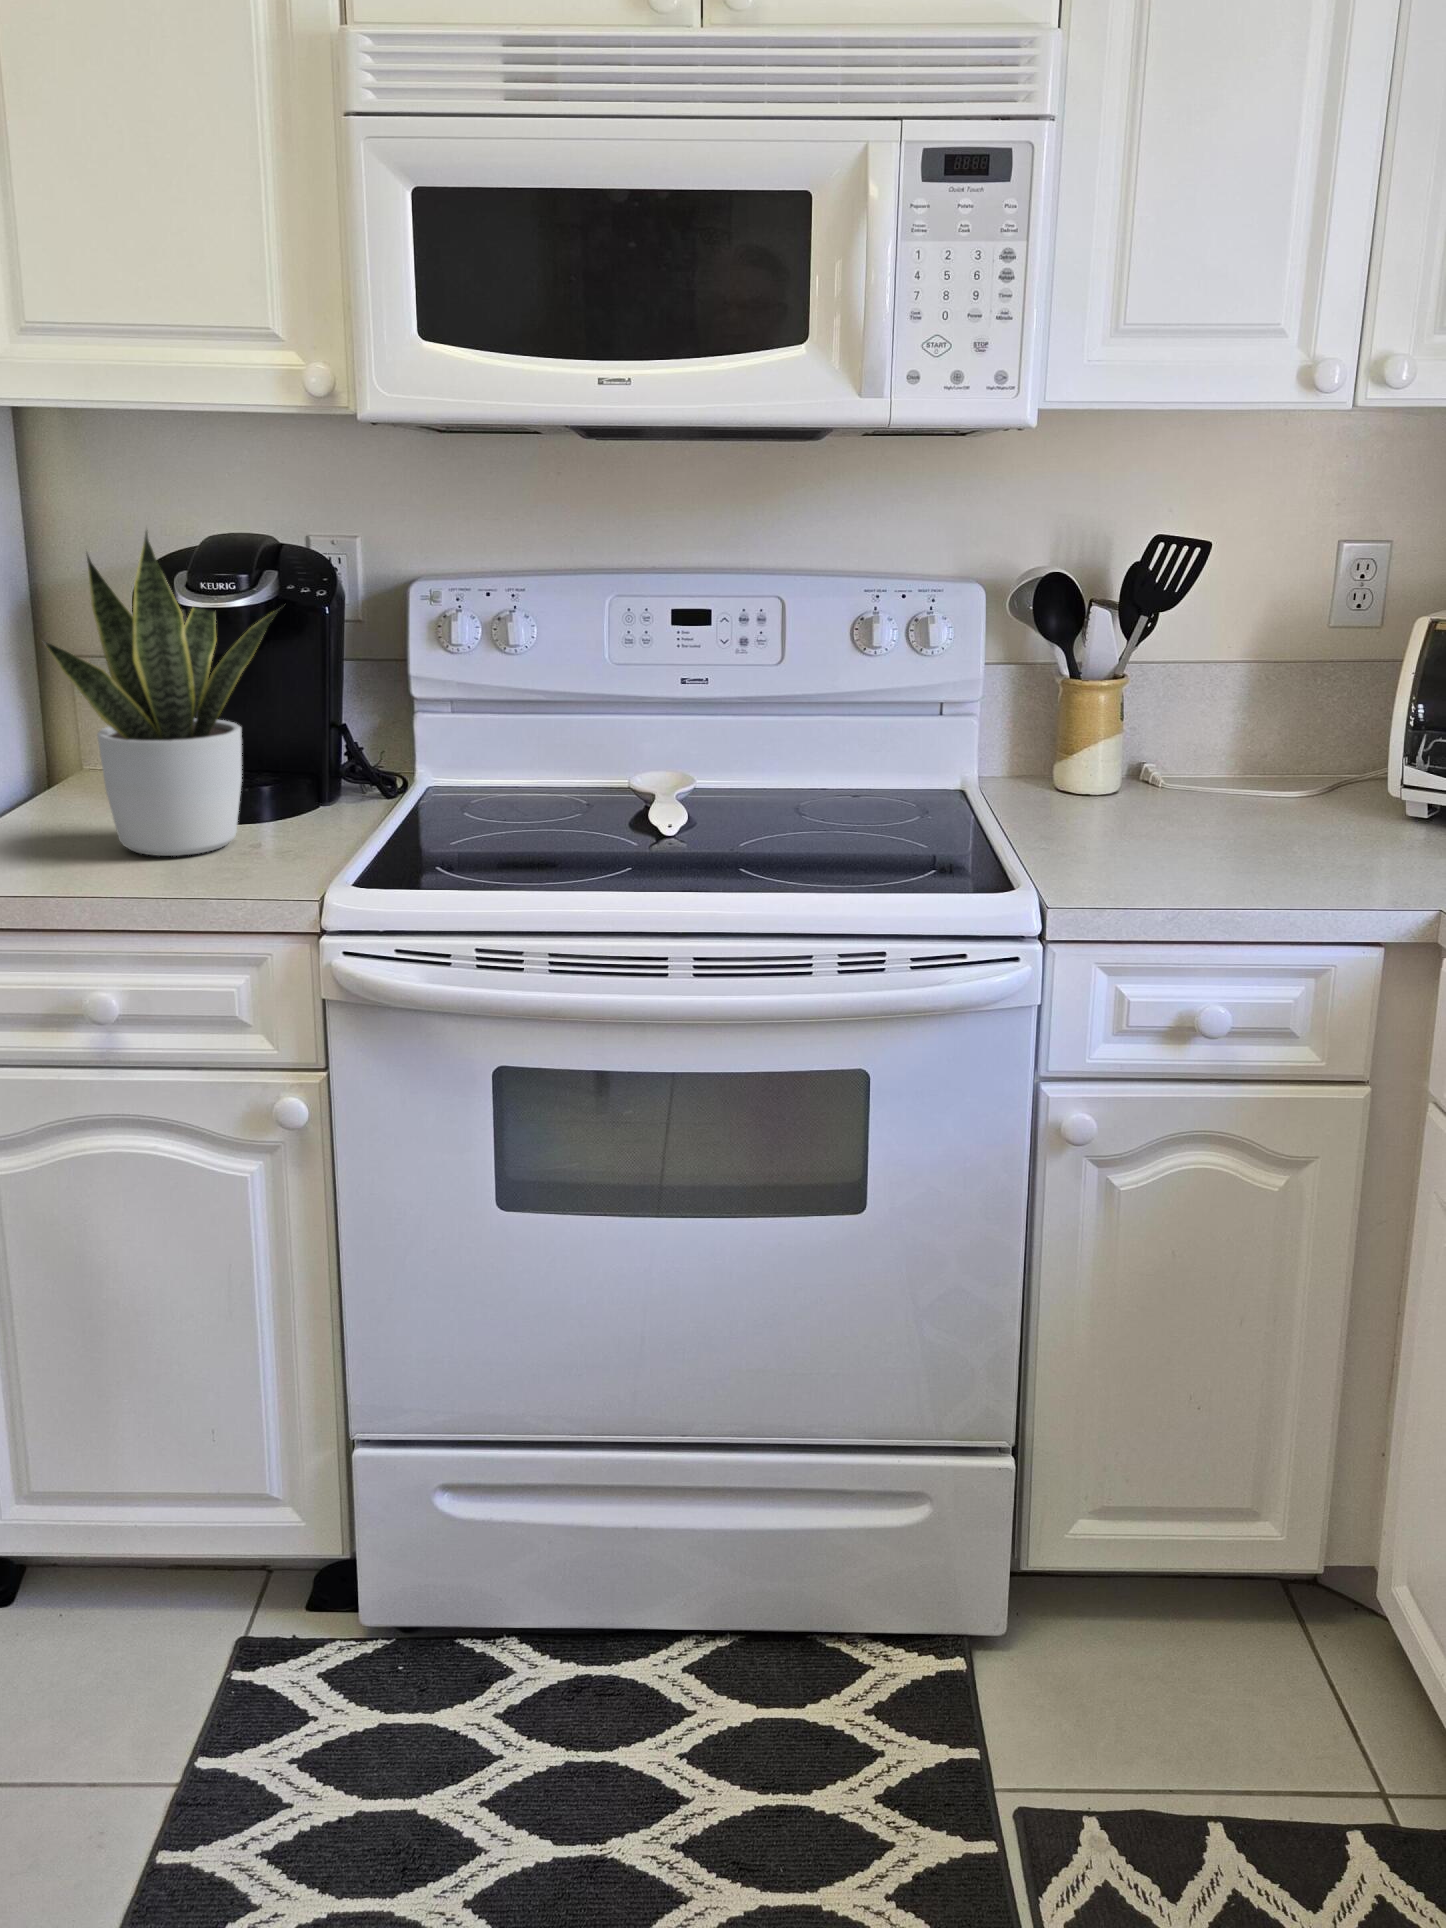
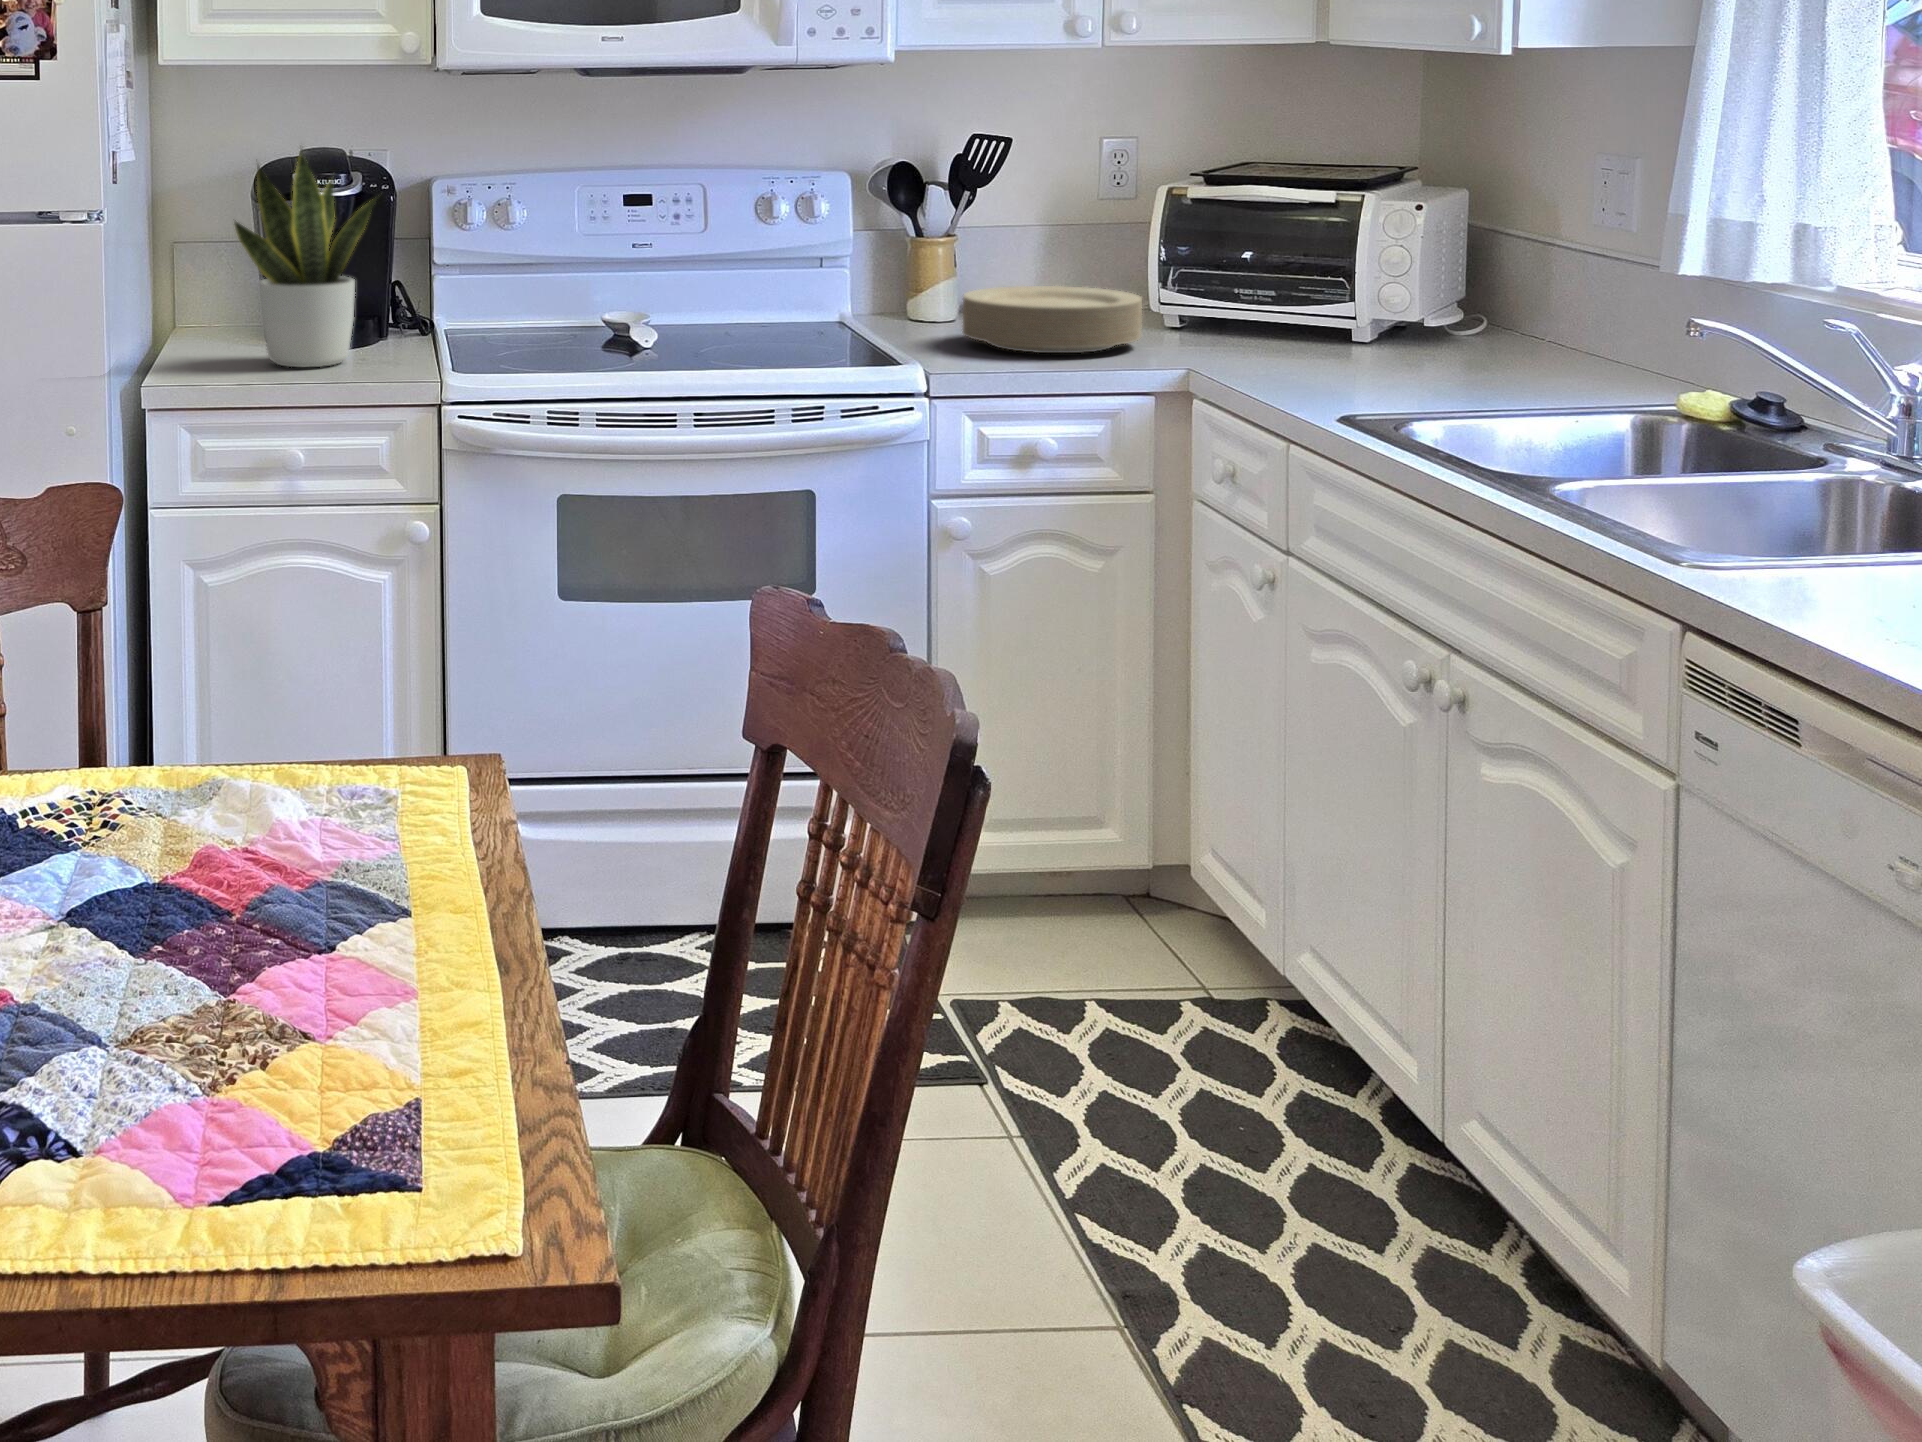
plate: none [1113,759,1378,872] -> present [962,286,1142,353]

